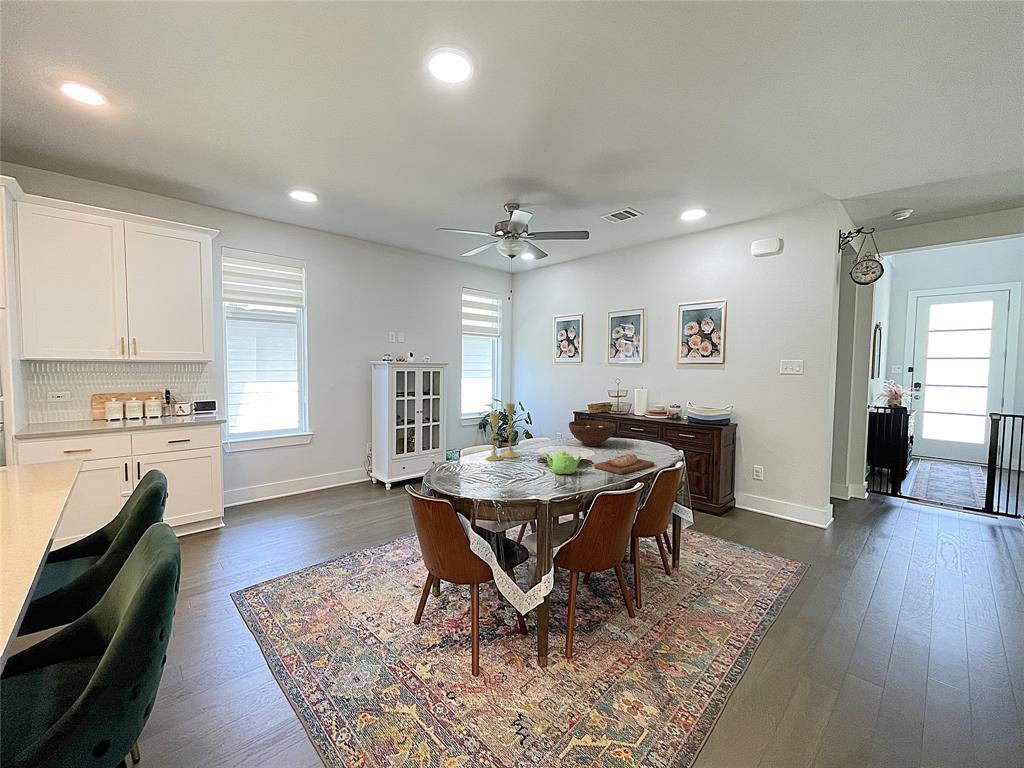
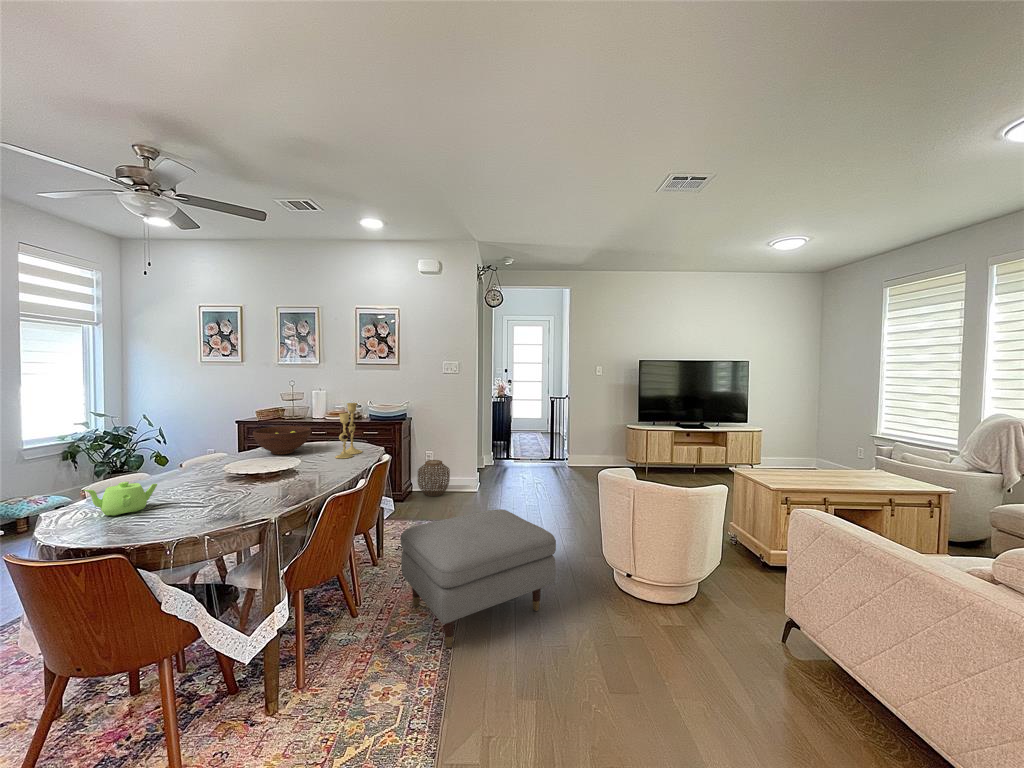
candlestick: present [486,403,520,461] -> present [335,403,362,458]
teapot: present [544,451,581,474] -> present [84,482,157,516]
bread loaf: present [594,454,654,474] -> none [303,455,363,476]
woven basket: none [742,477,786,522] -> present [418,460,450,496]
ottoman: none [681,547,915,724] -> present [400,509,556,648]

